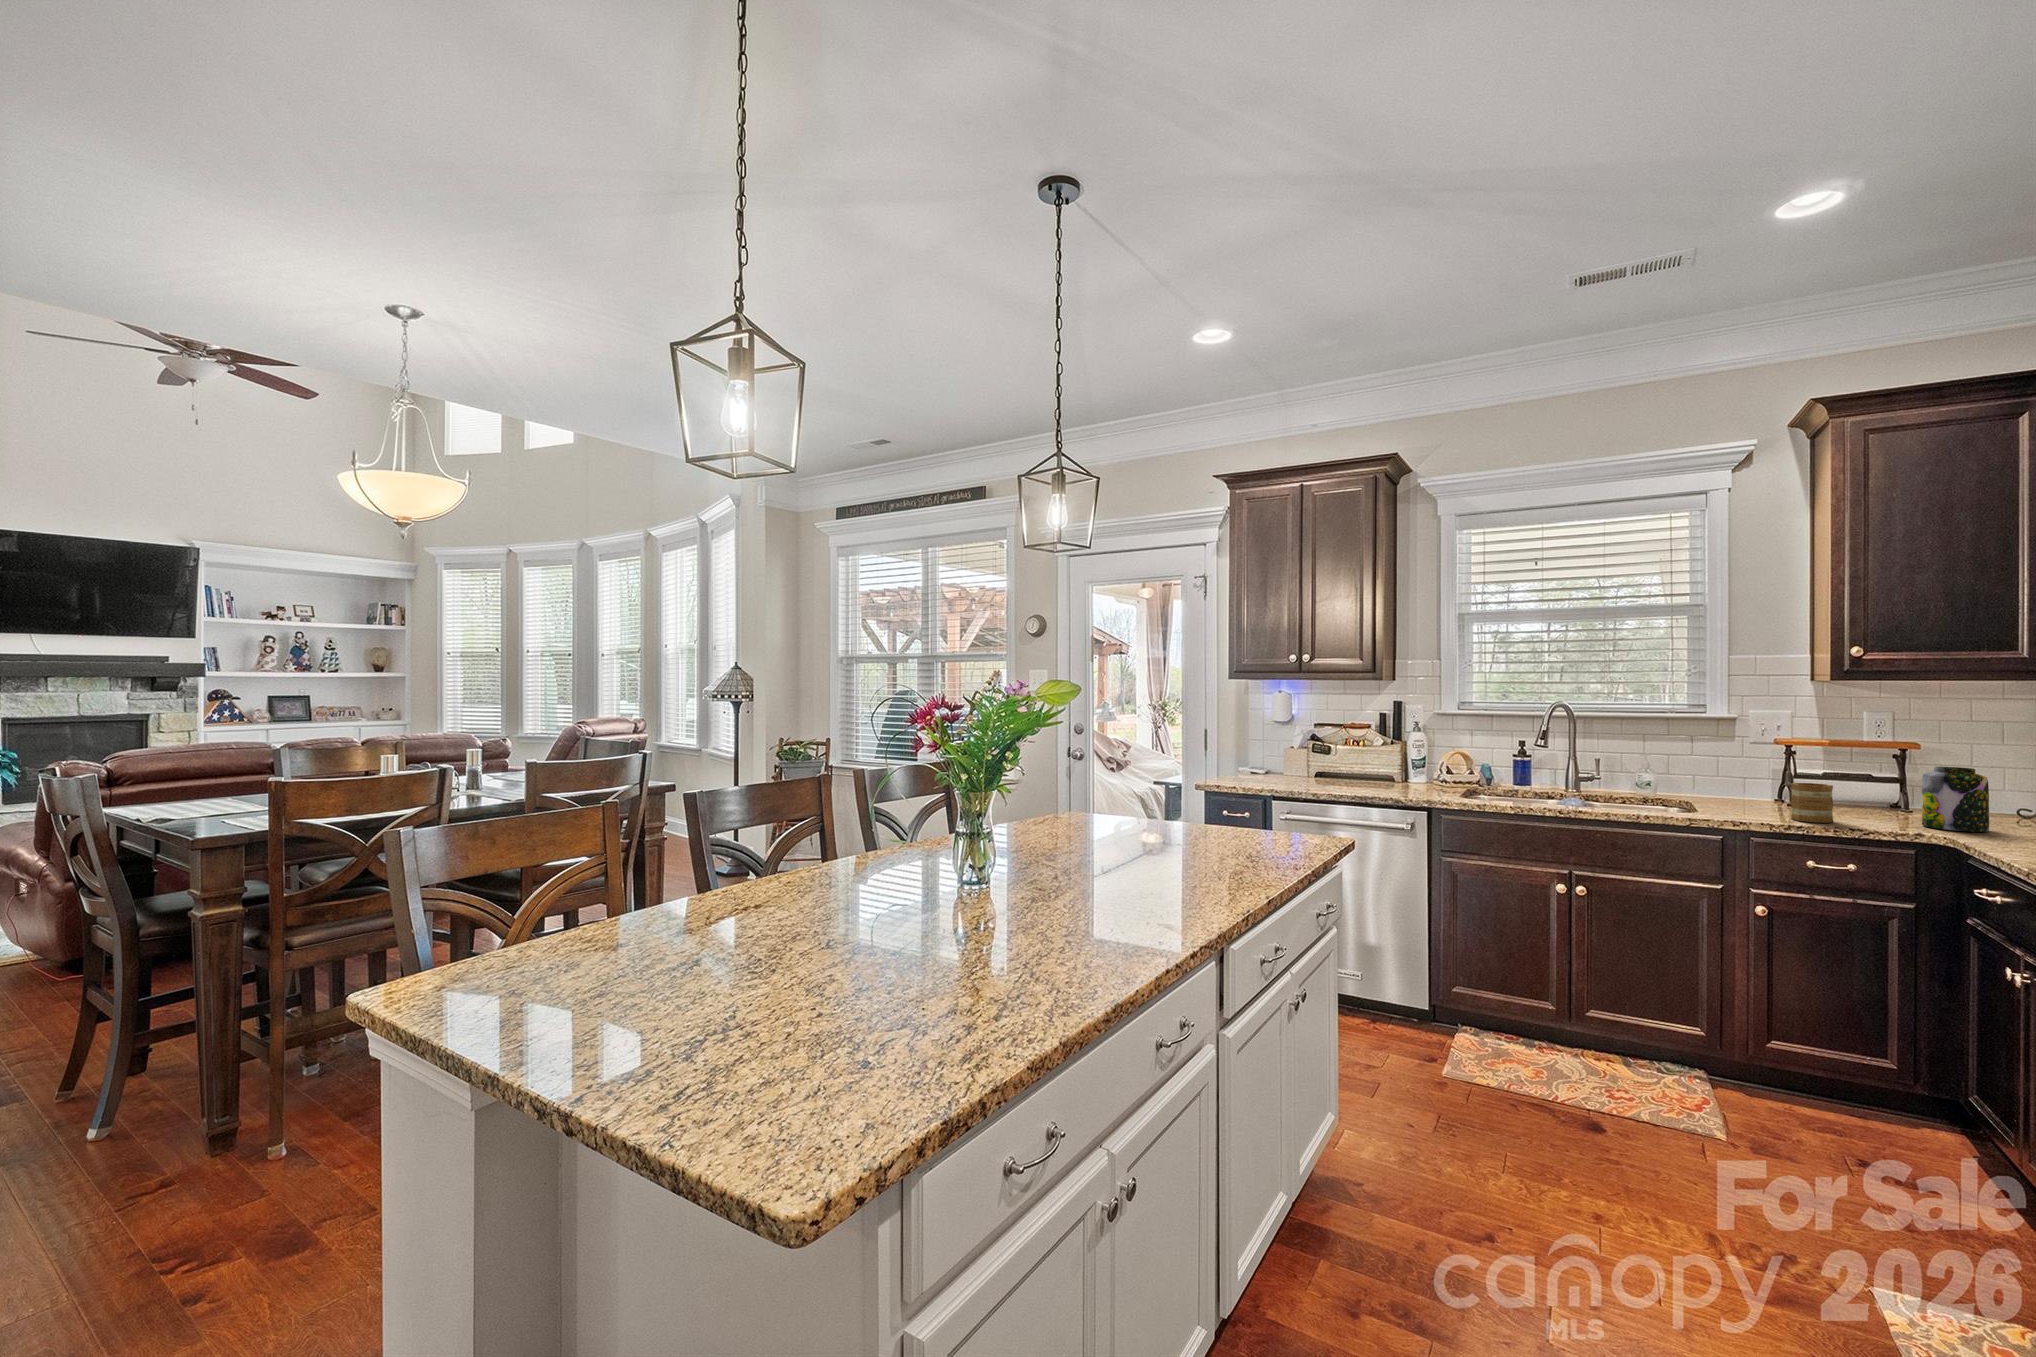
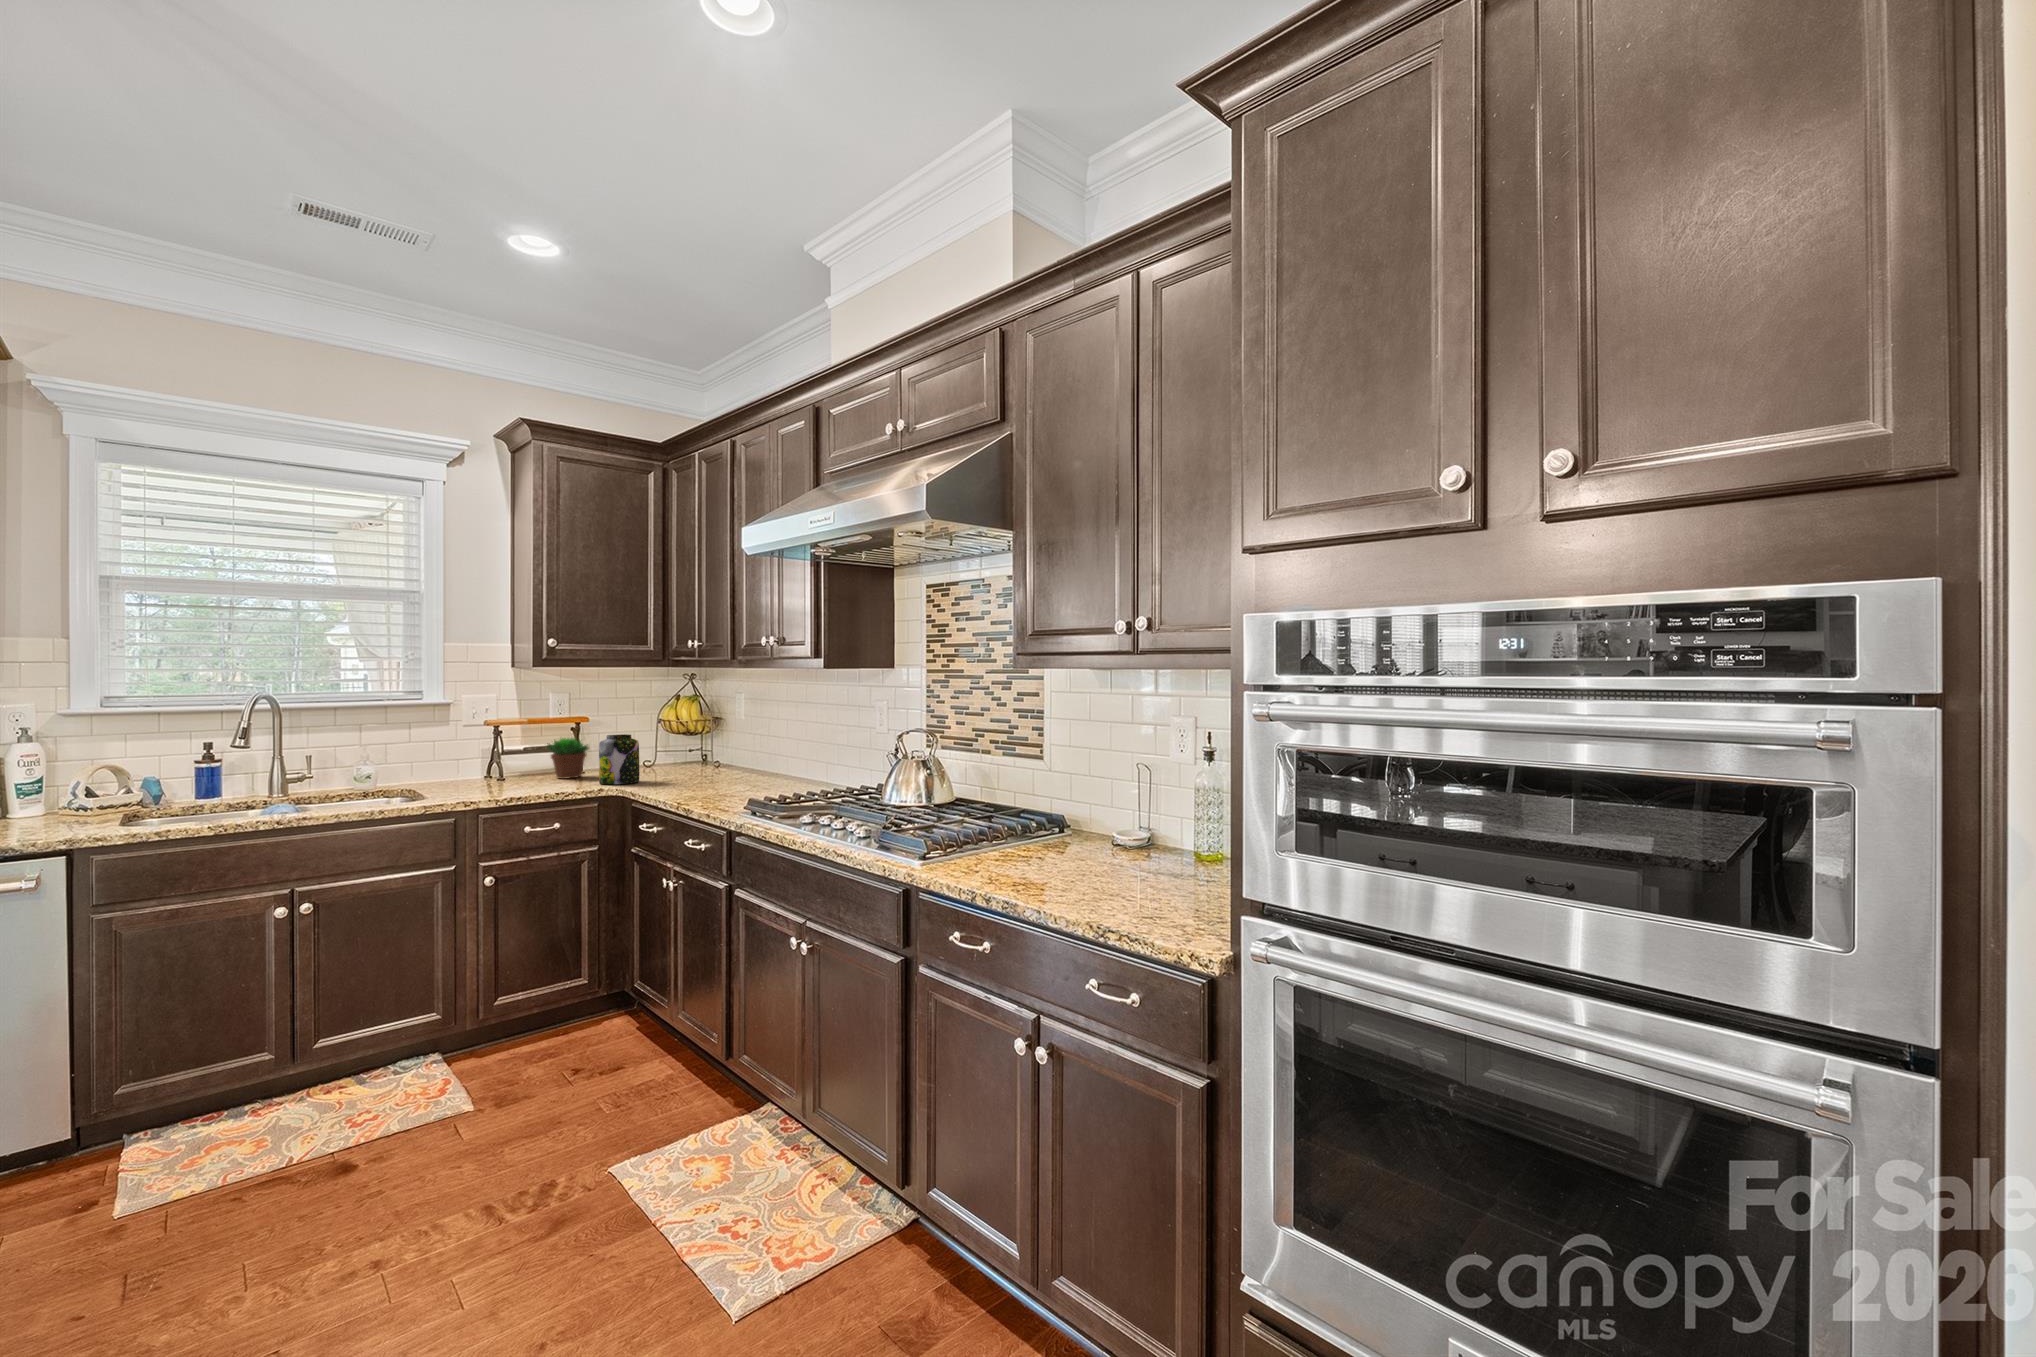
succulent plant: none [1849,763,1918,814] -> present [547,738,589,779]
mug: present [1791,783,1833,823] -> none [509,758,541,793]

